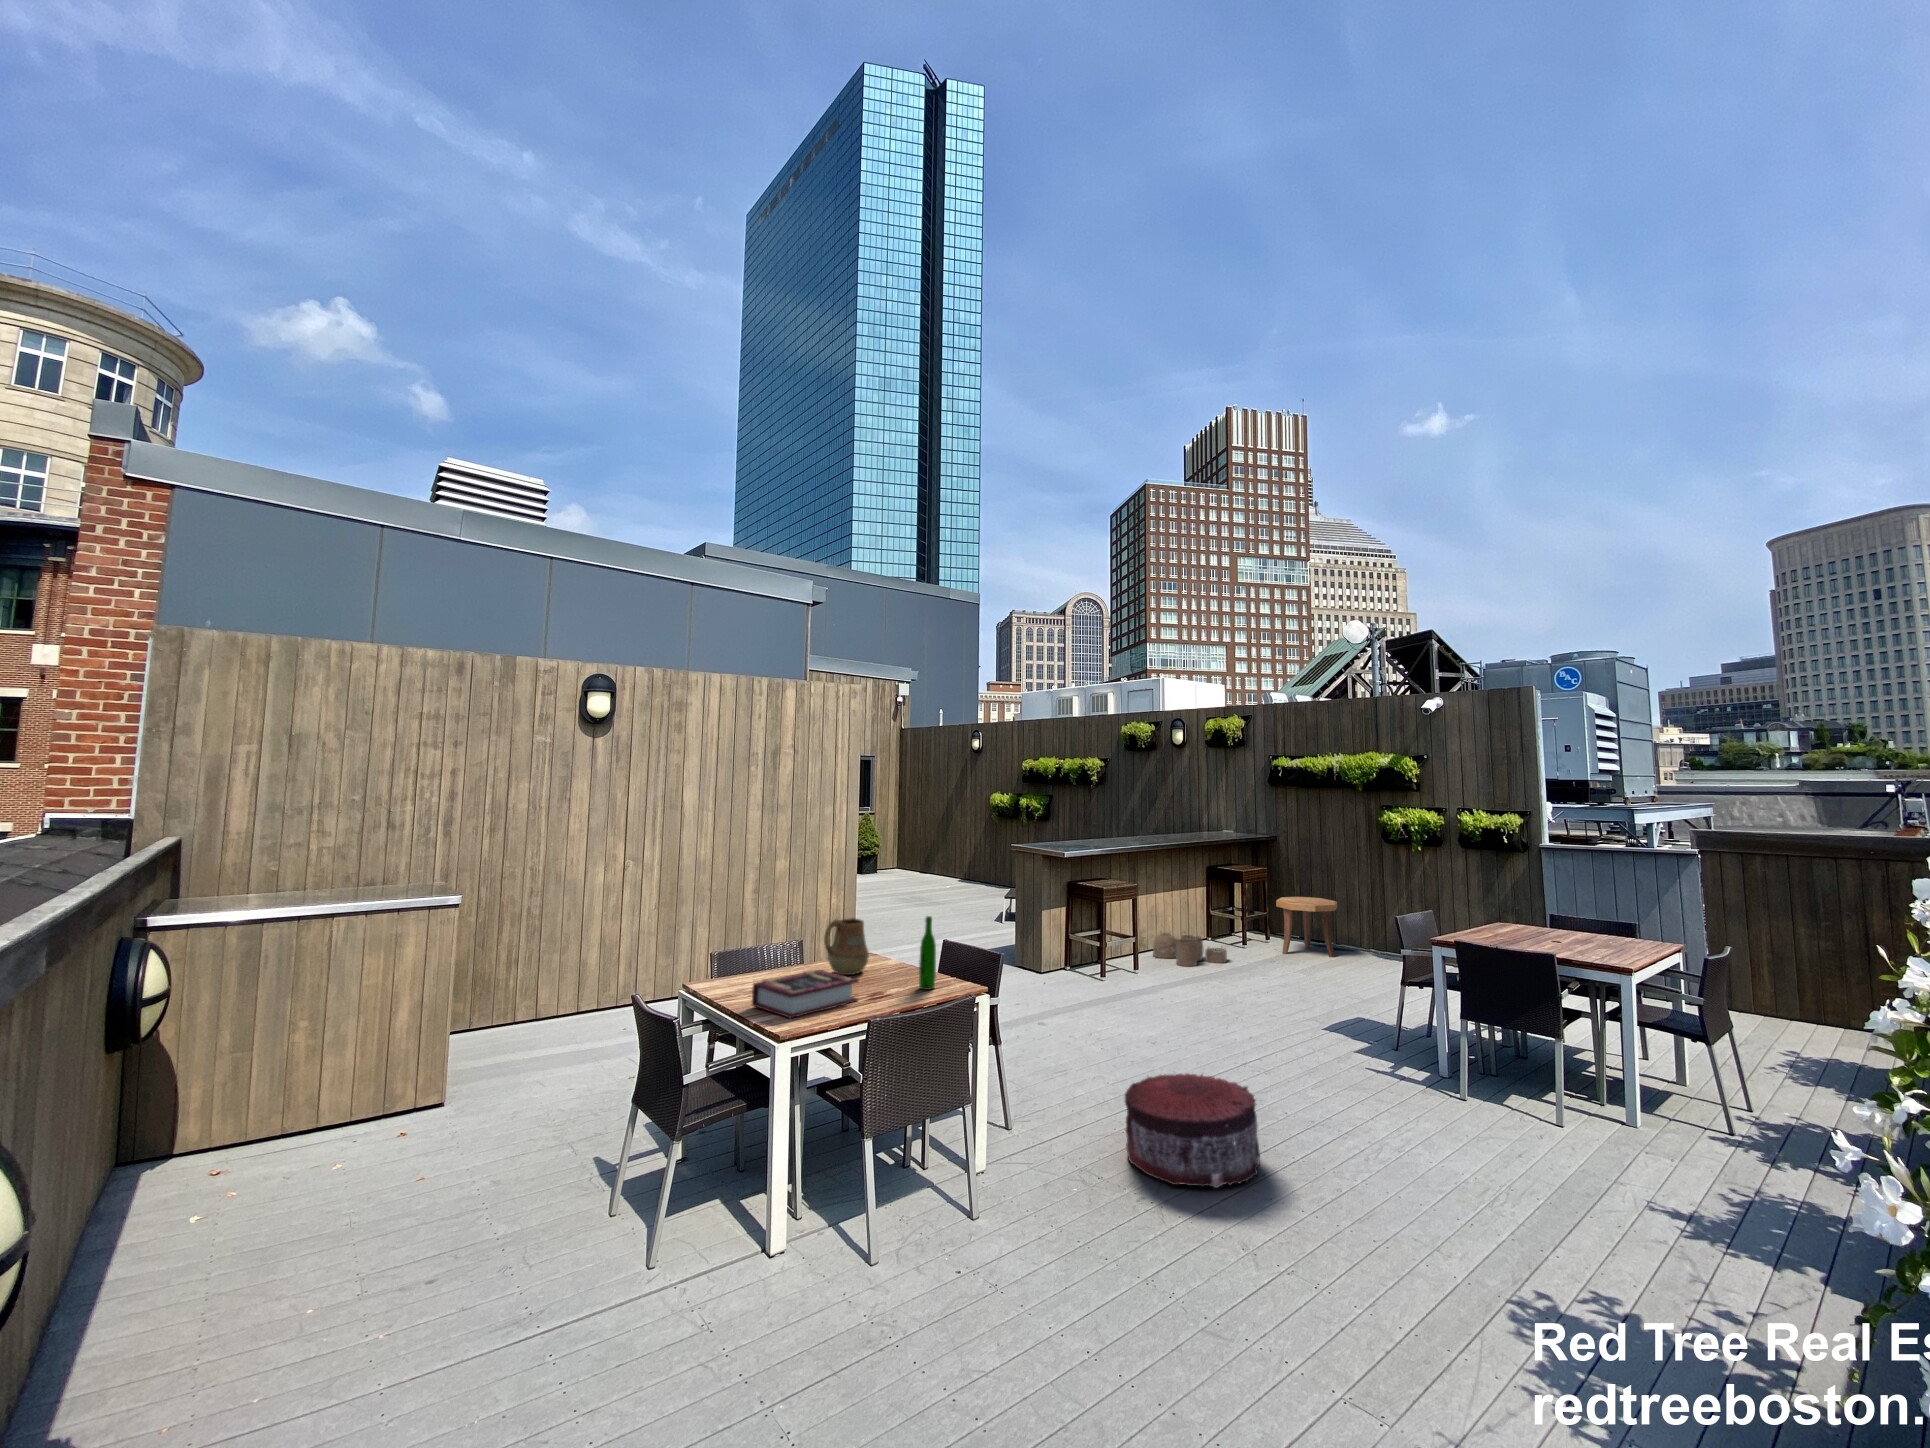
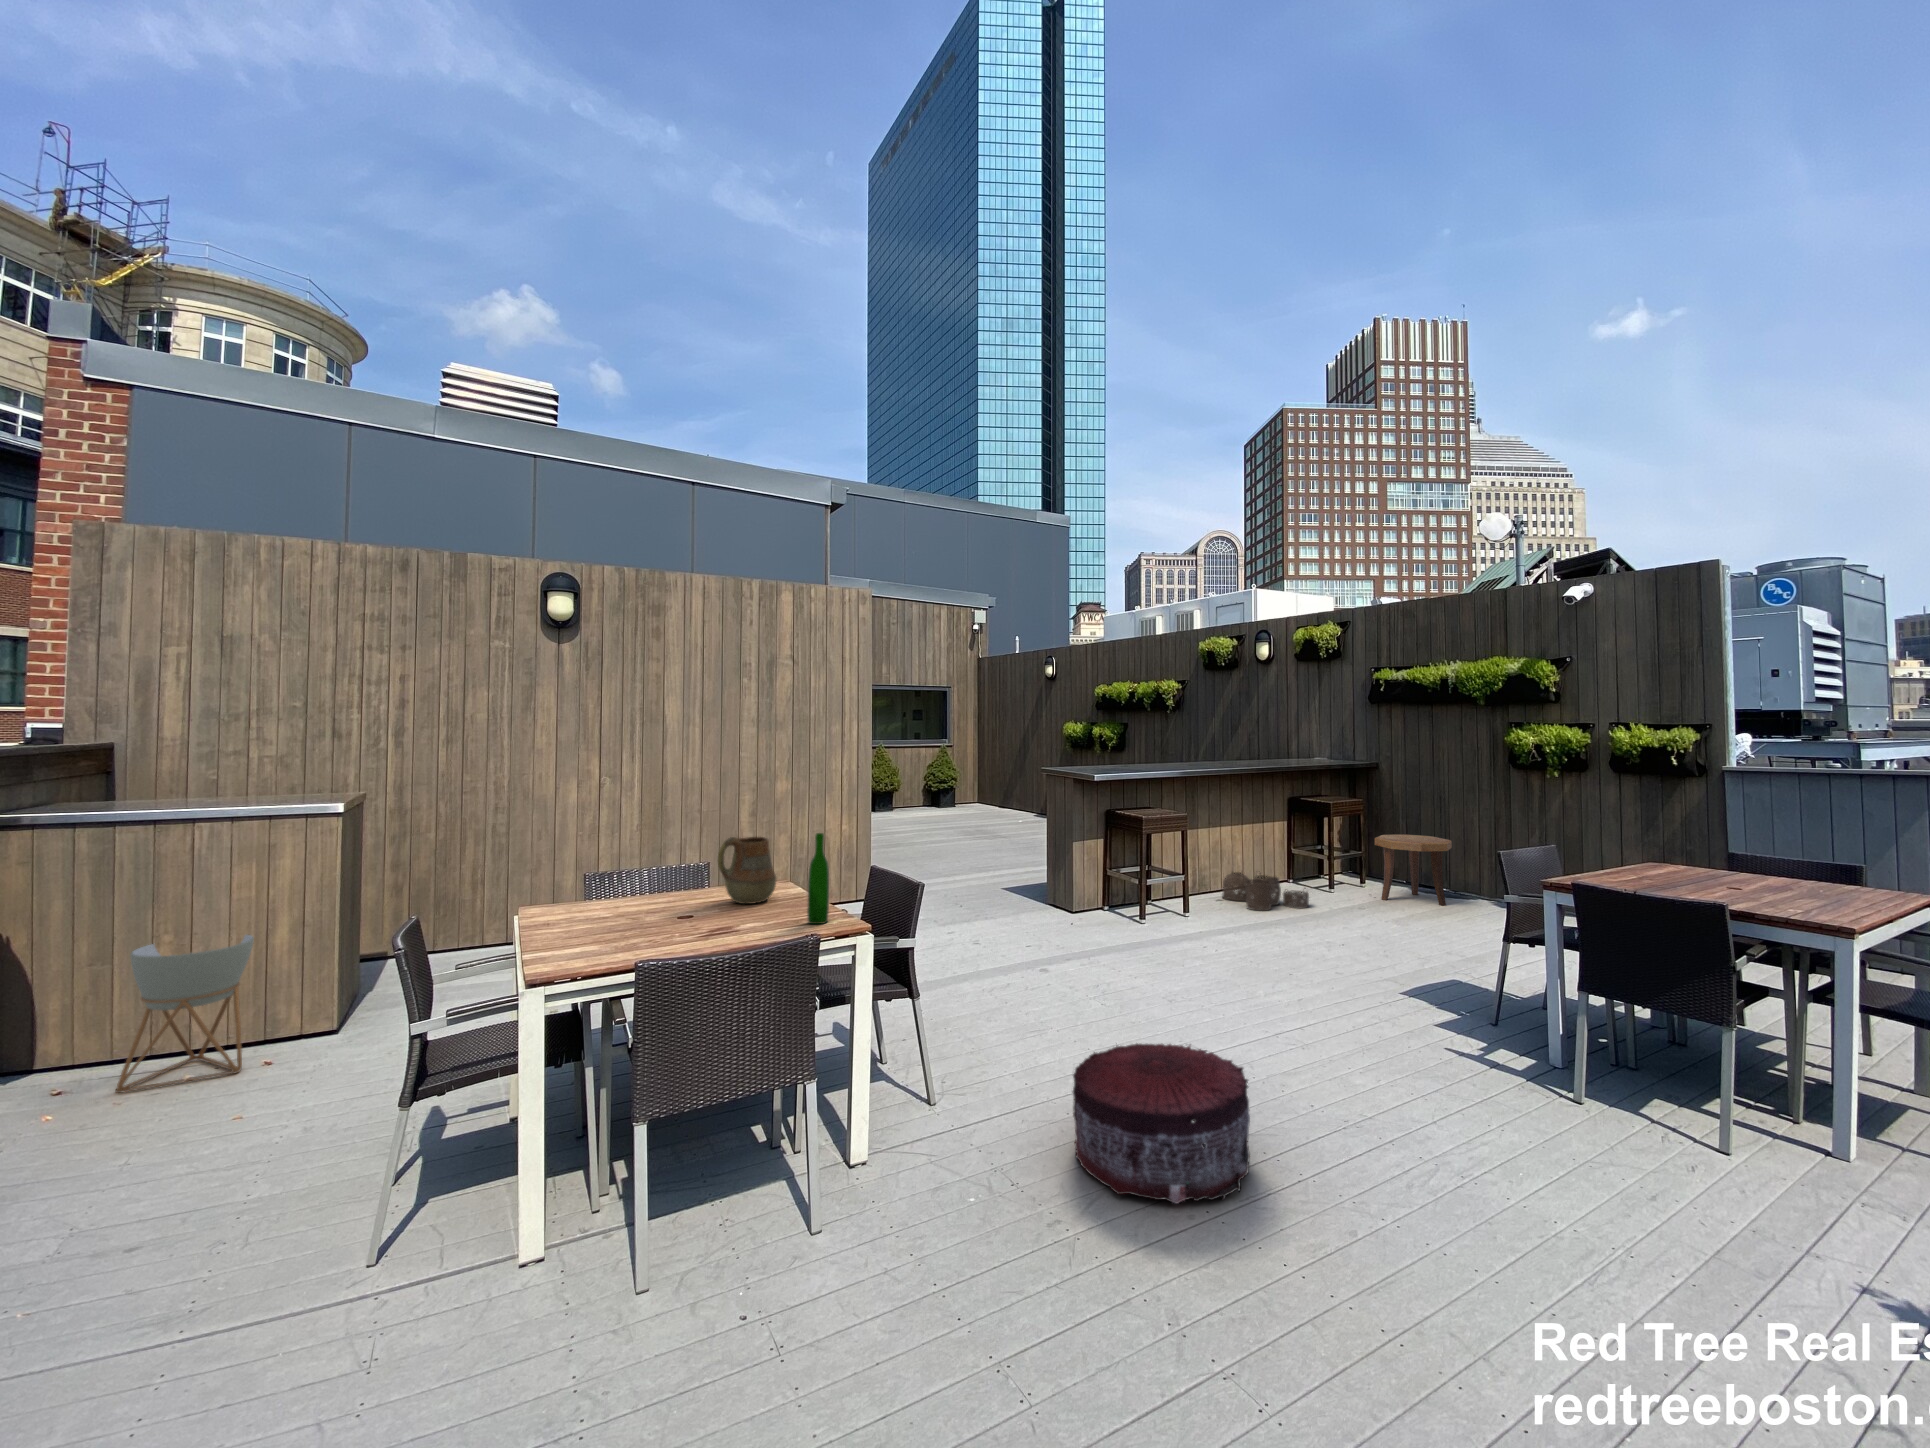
book: present [752,970,859,1018] -> none [583,895,718,954]
planter: none [254,1018,372,1172] -> present [116,935,254,1093]

